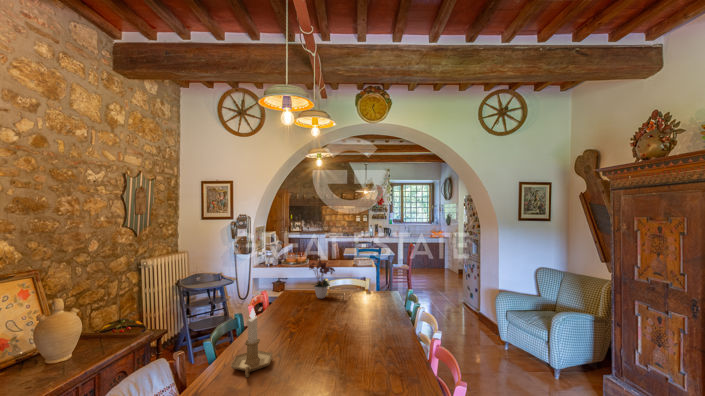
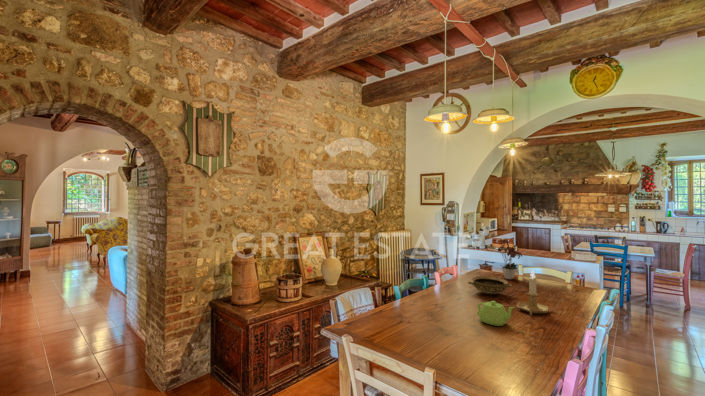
ceramic bowl: none [293,302,340,326] -> present [468,276,512,295]
candlestick: present [231,308,272,377] -> present [517,270,549,316]
teapot: none [331,340,378,374] -> present [477,301,514,326]

